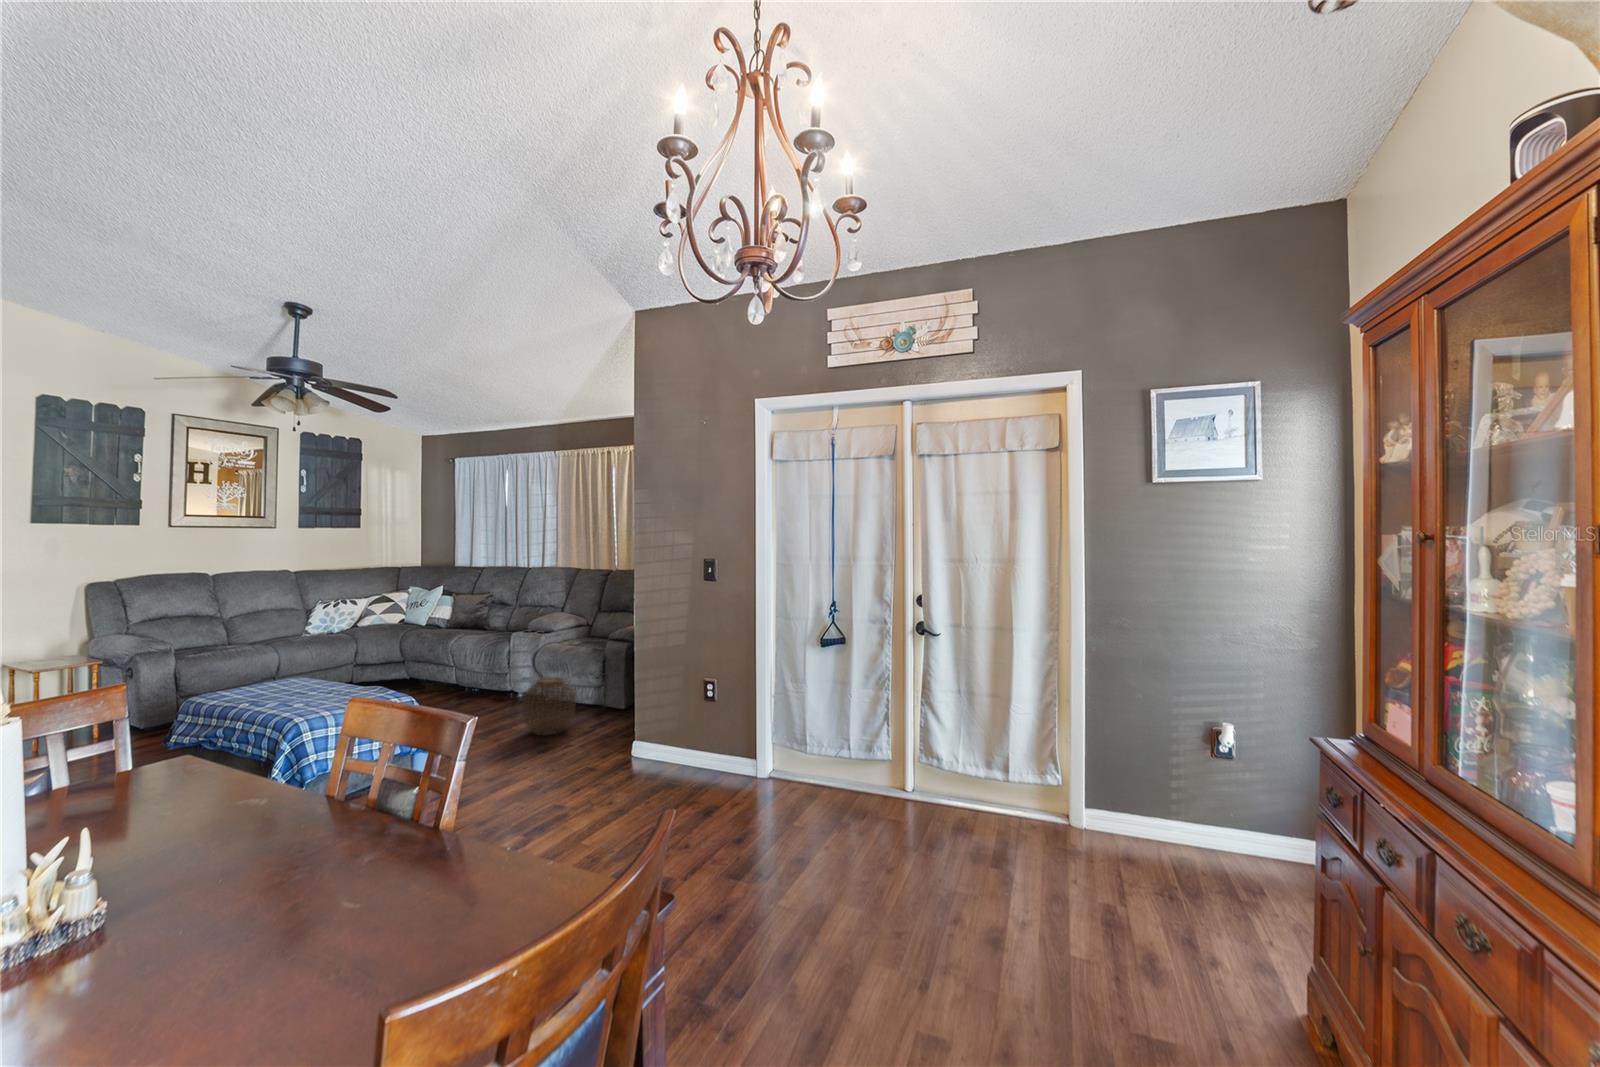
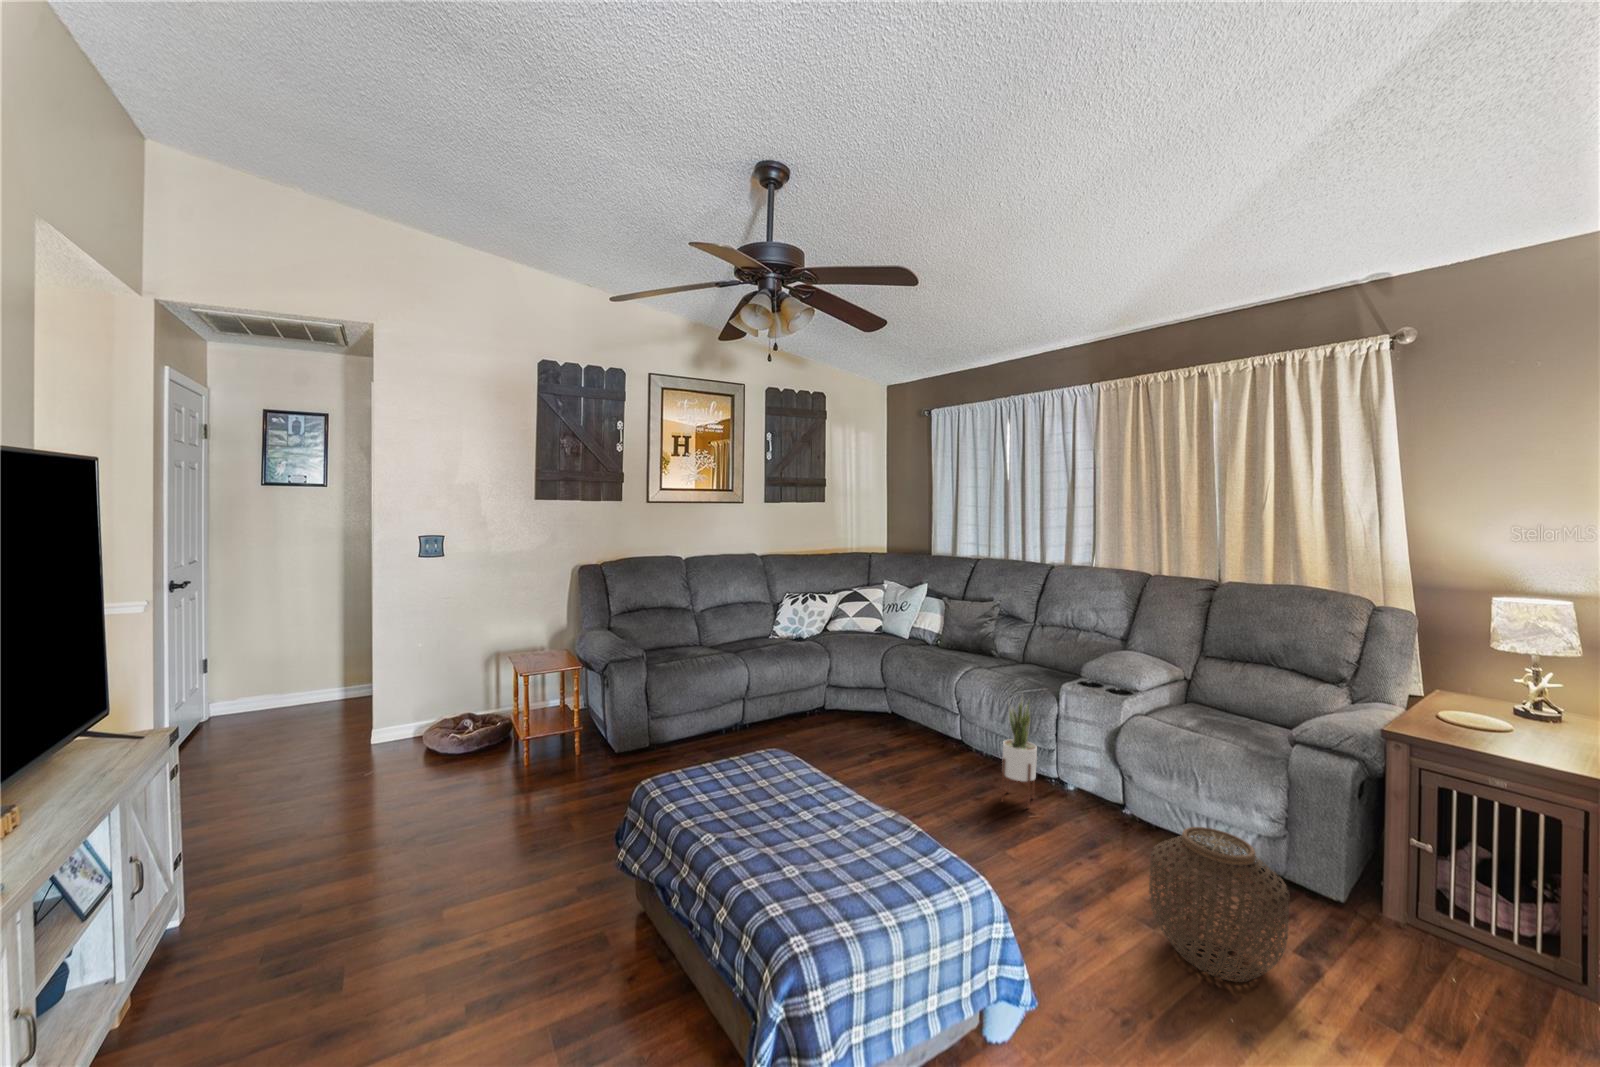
potted plant: none [475,642,498,707] -> present [1001,698,1037,808]

